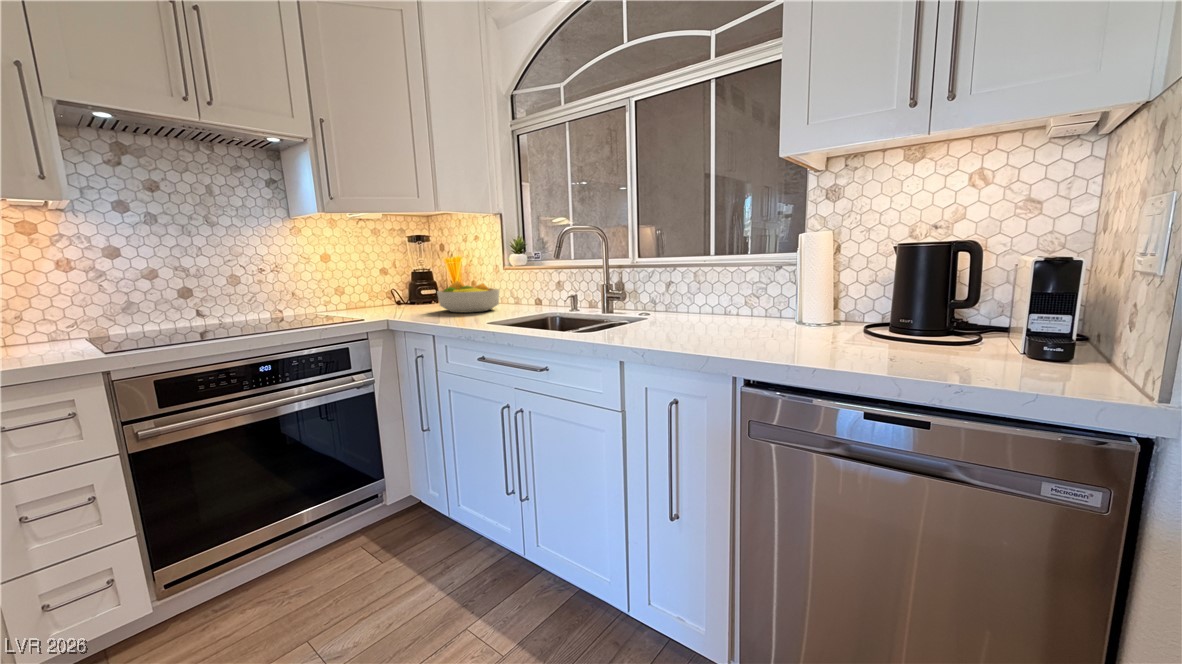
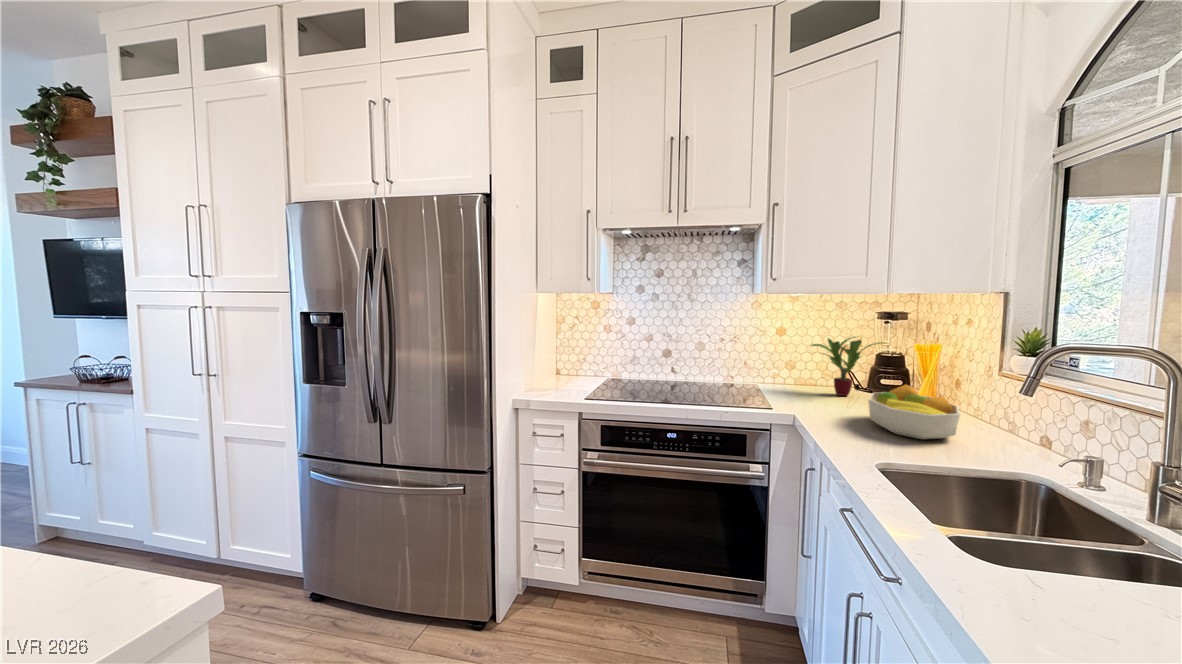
potted plant: none [362,255,424,309] -> present [811,337,882,396]

